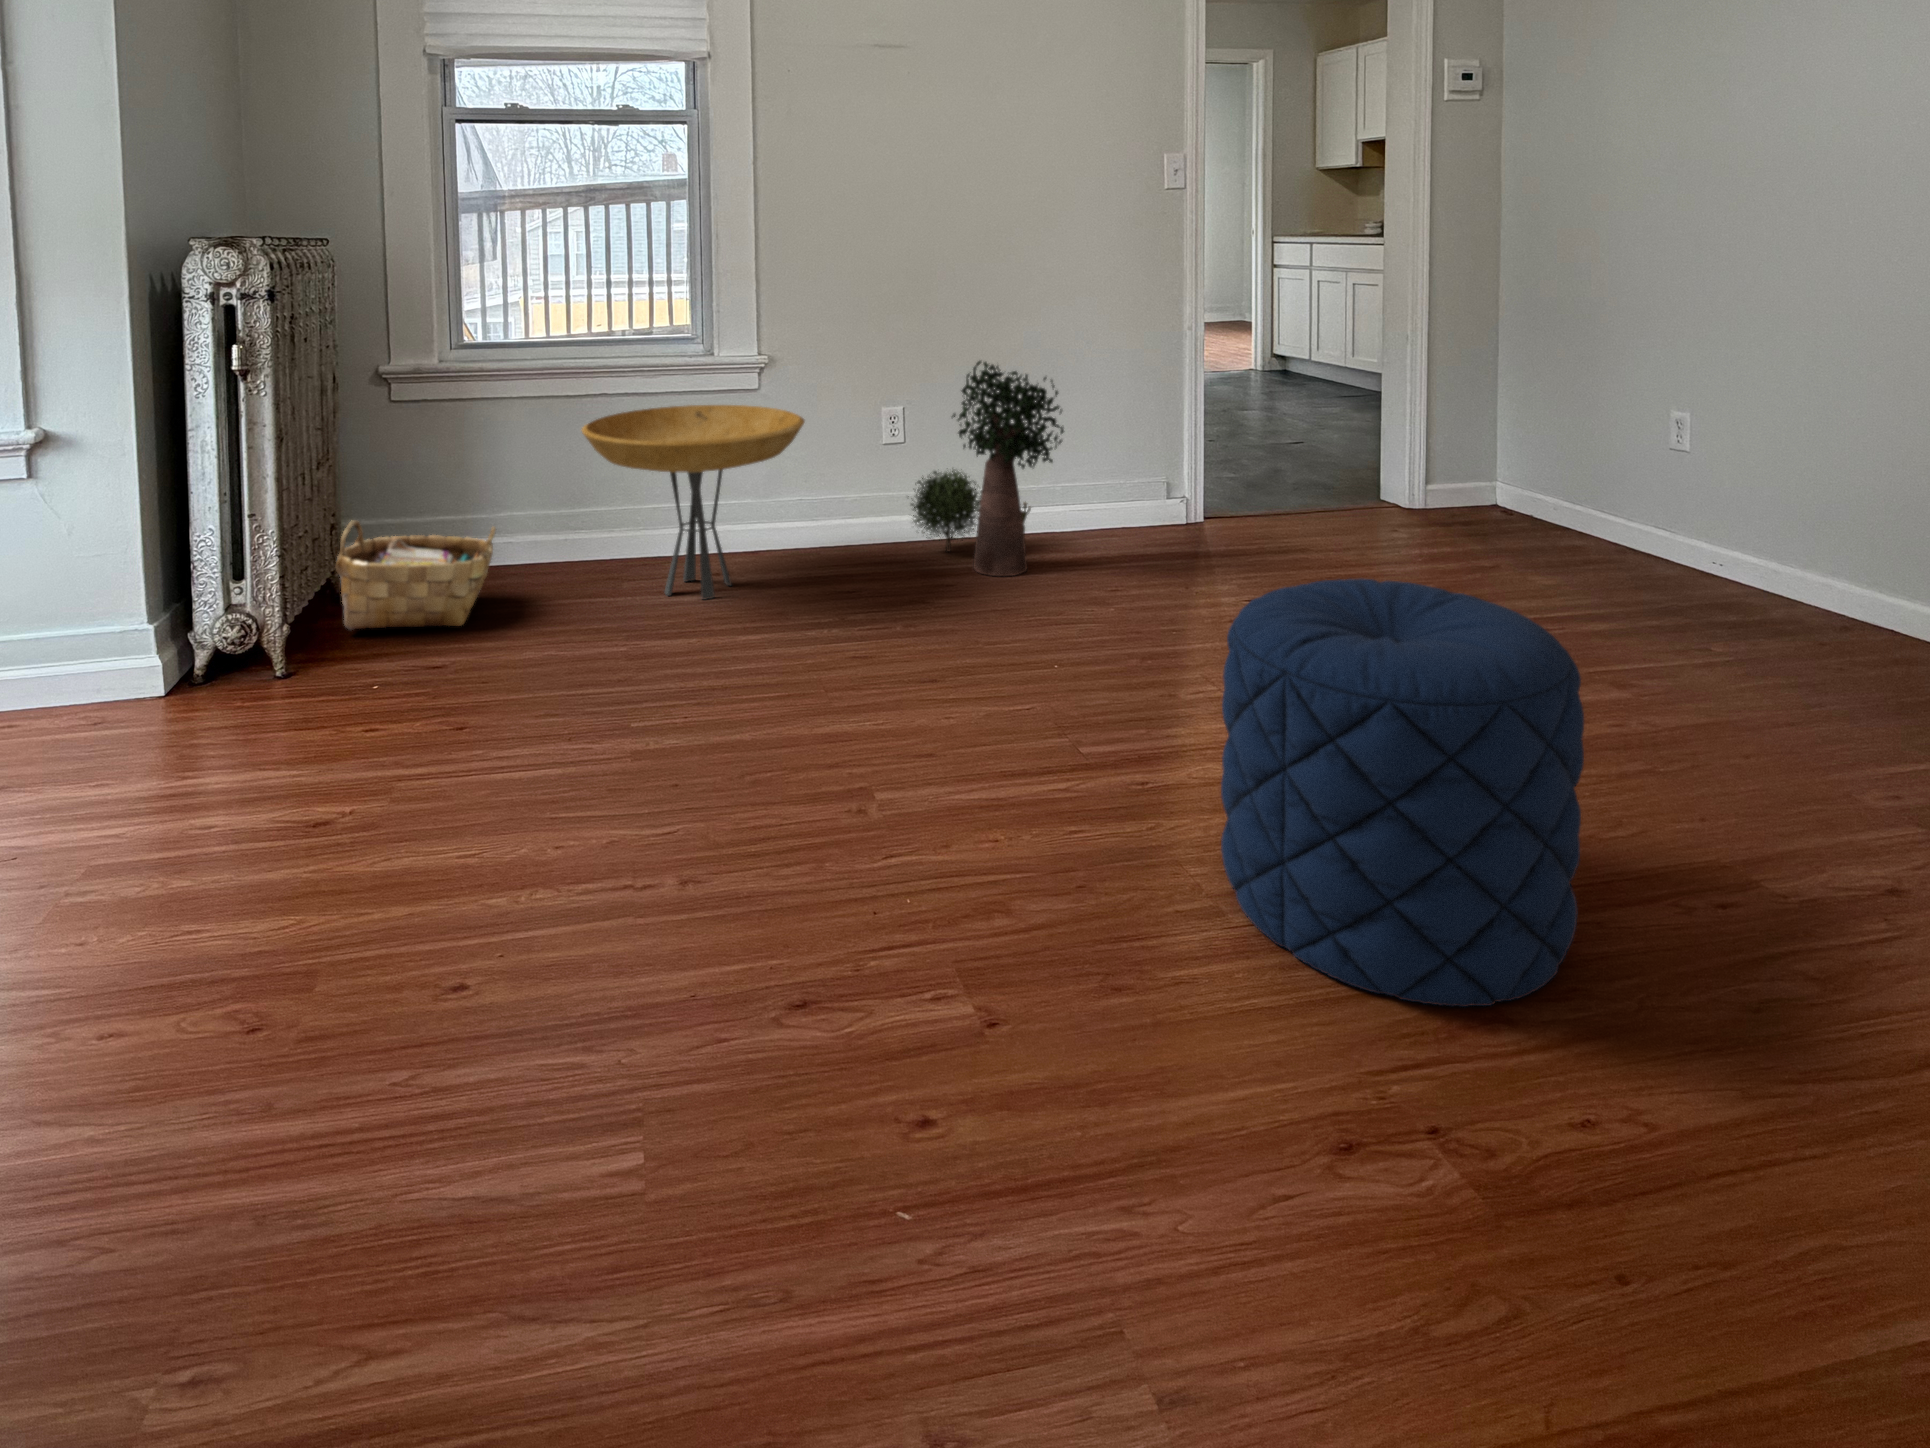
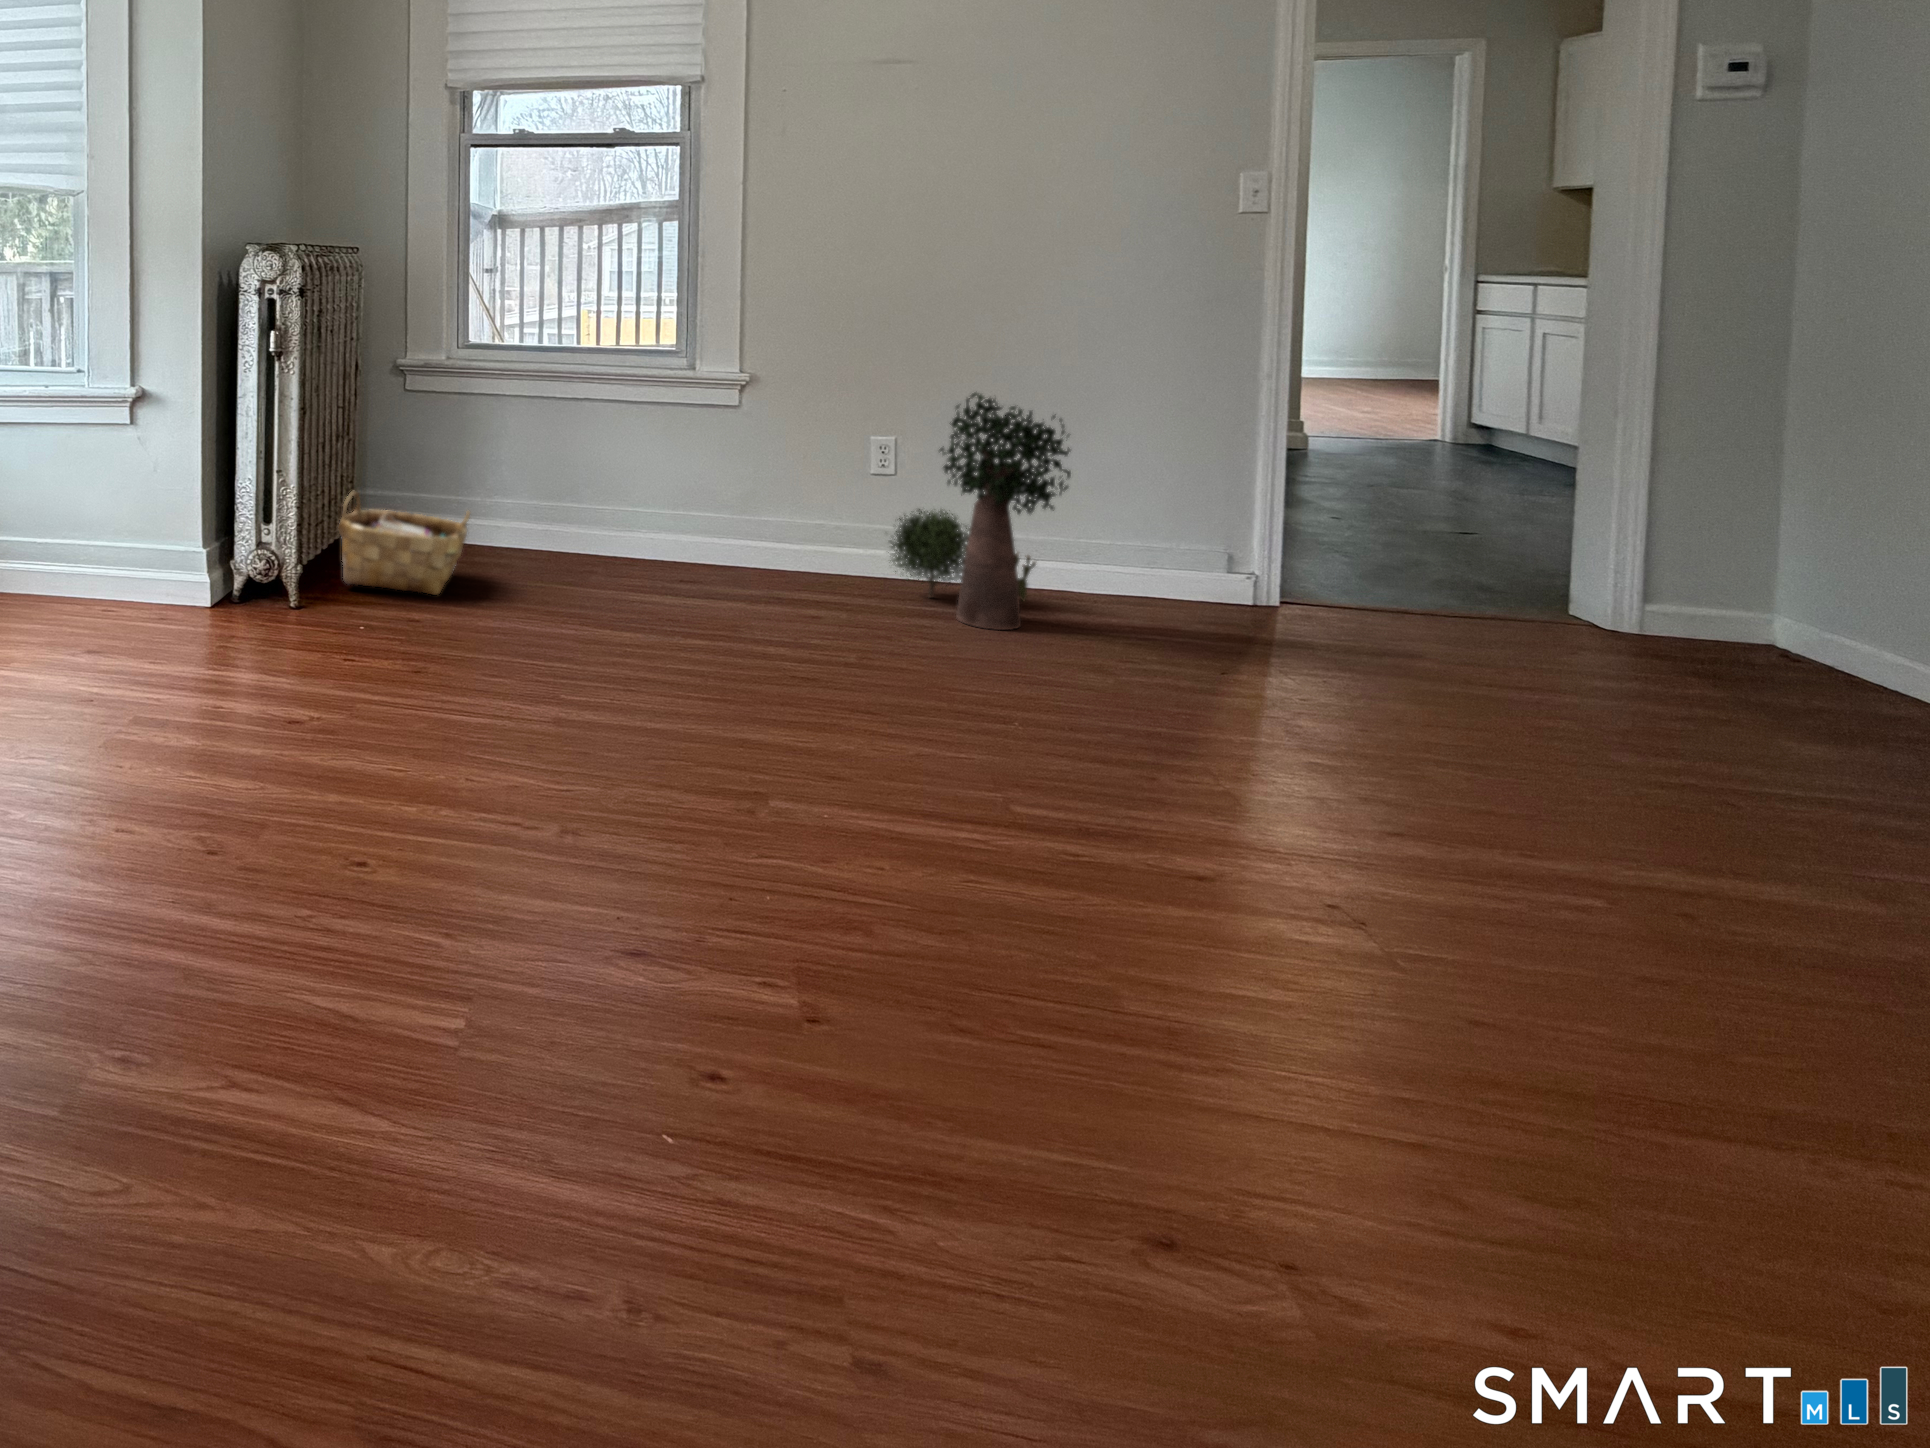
side table: present [582,405,805,599] -> none [550,416,770,606]
pouf: present [1221,578,1584,1007] -> none [1140,635,1587,1083]

